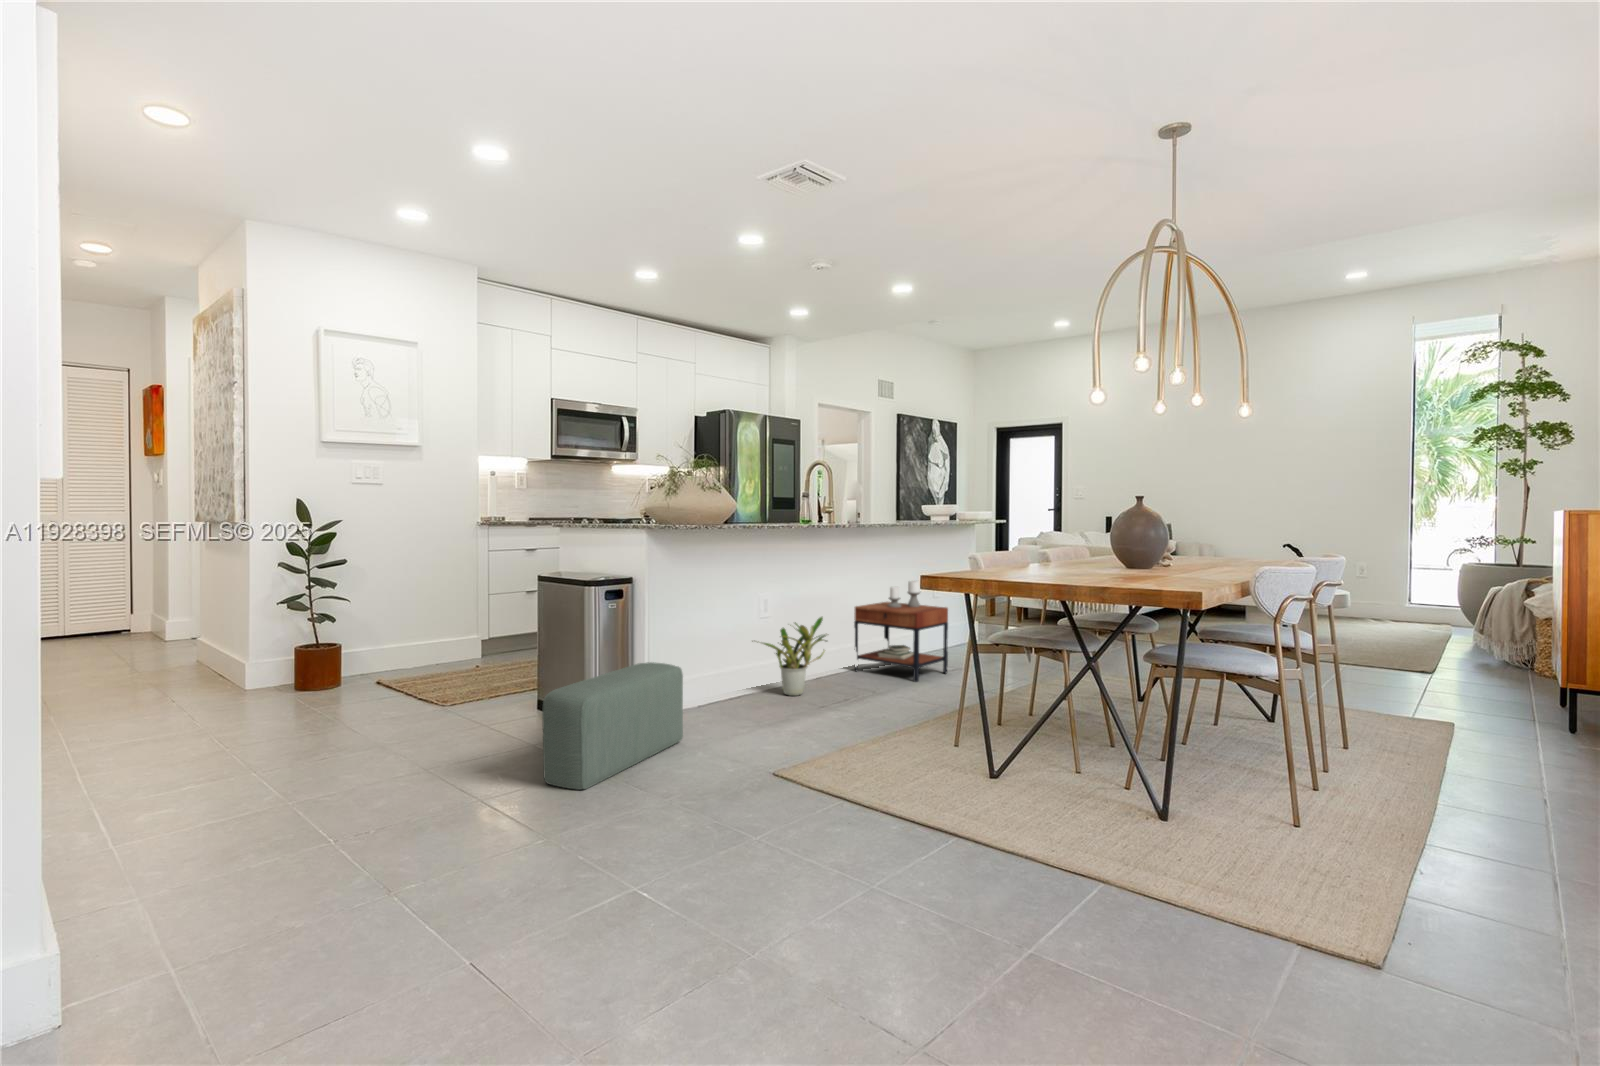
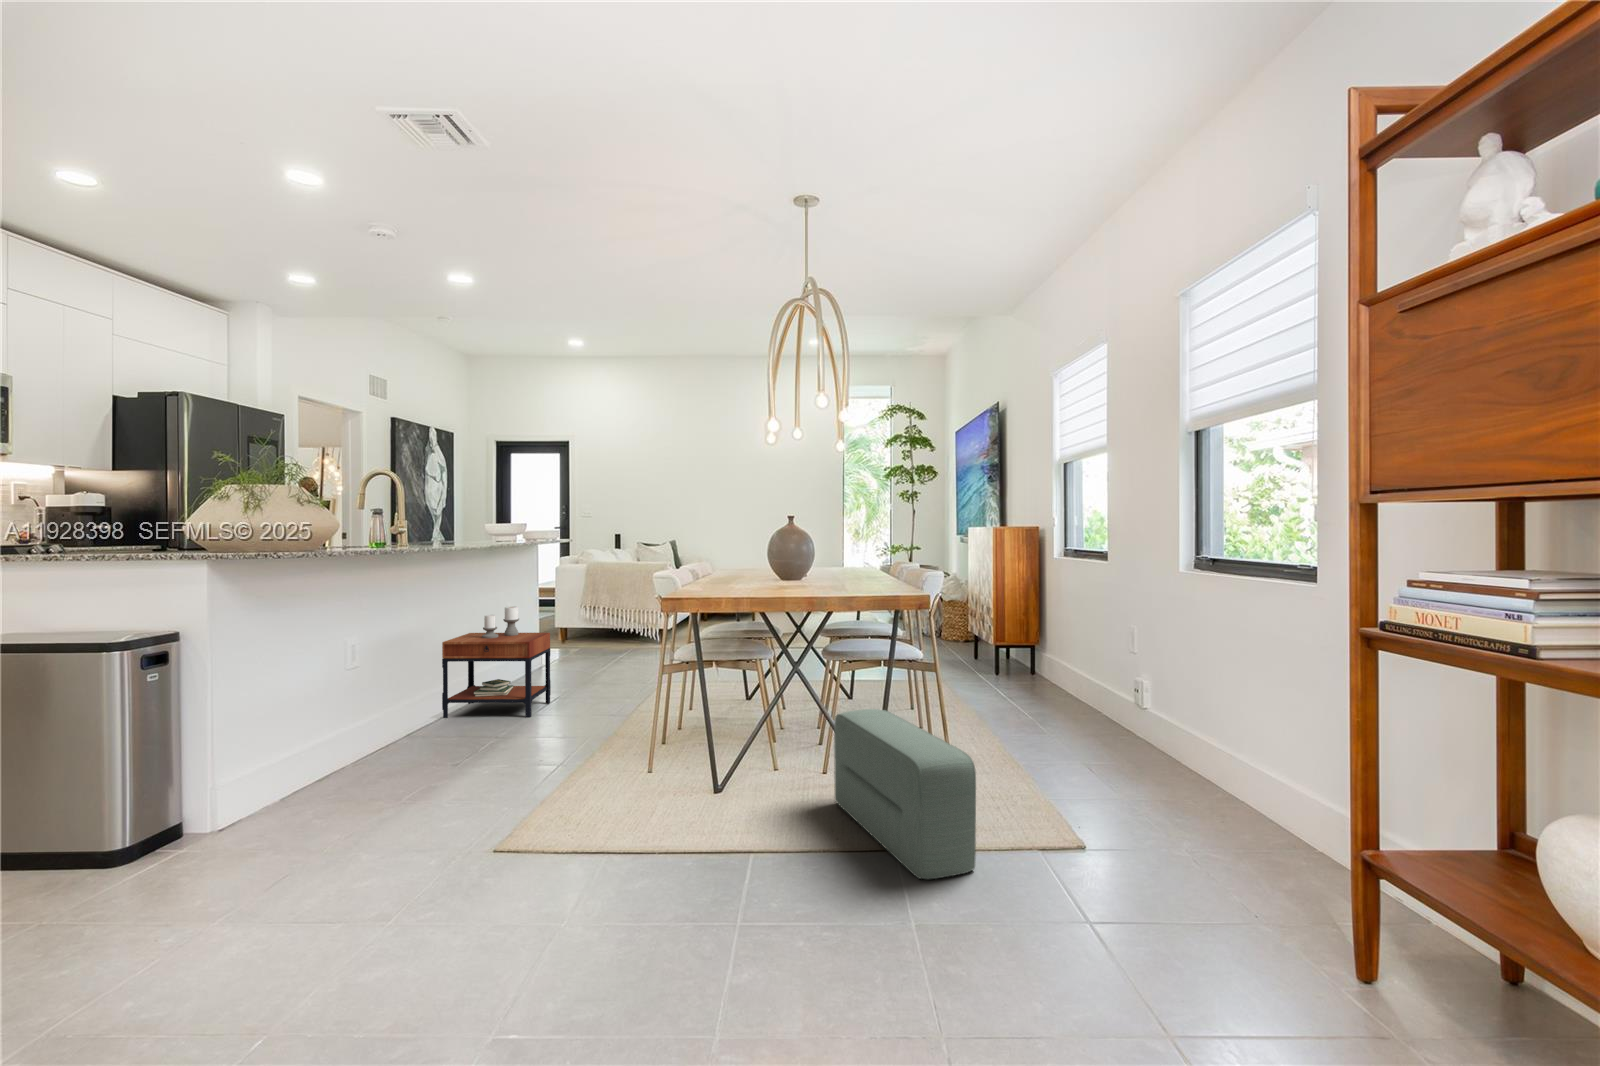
potted plant: present [752,617,827,696] -> none [344,657,450,761]
pouf: present [542,662,683,790] -> present [834,709,976,879]

